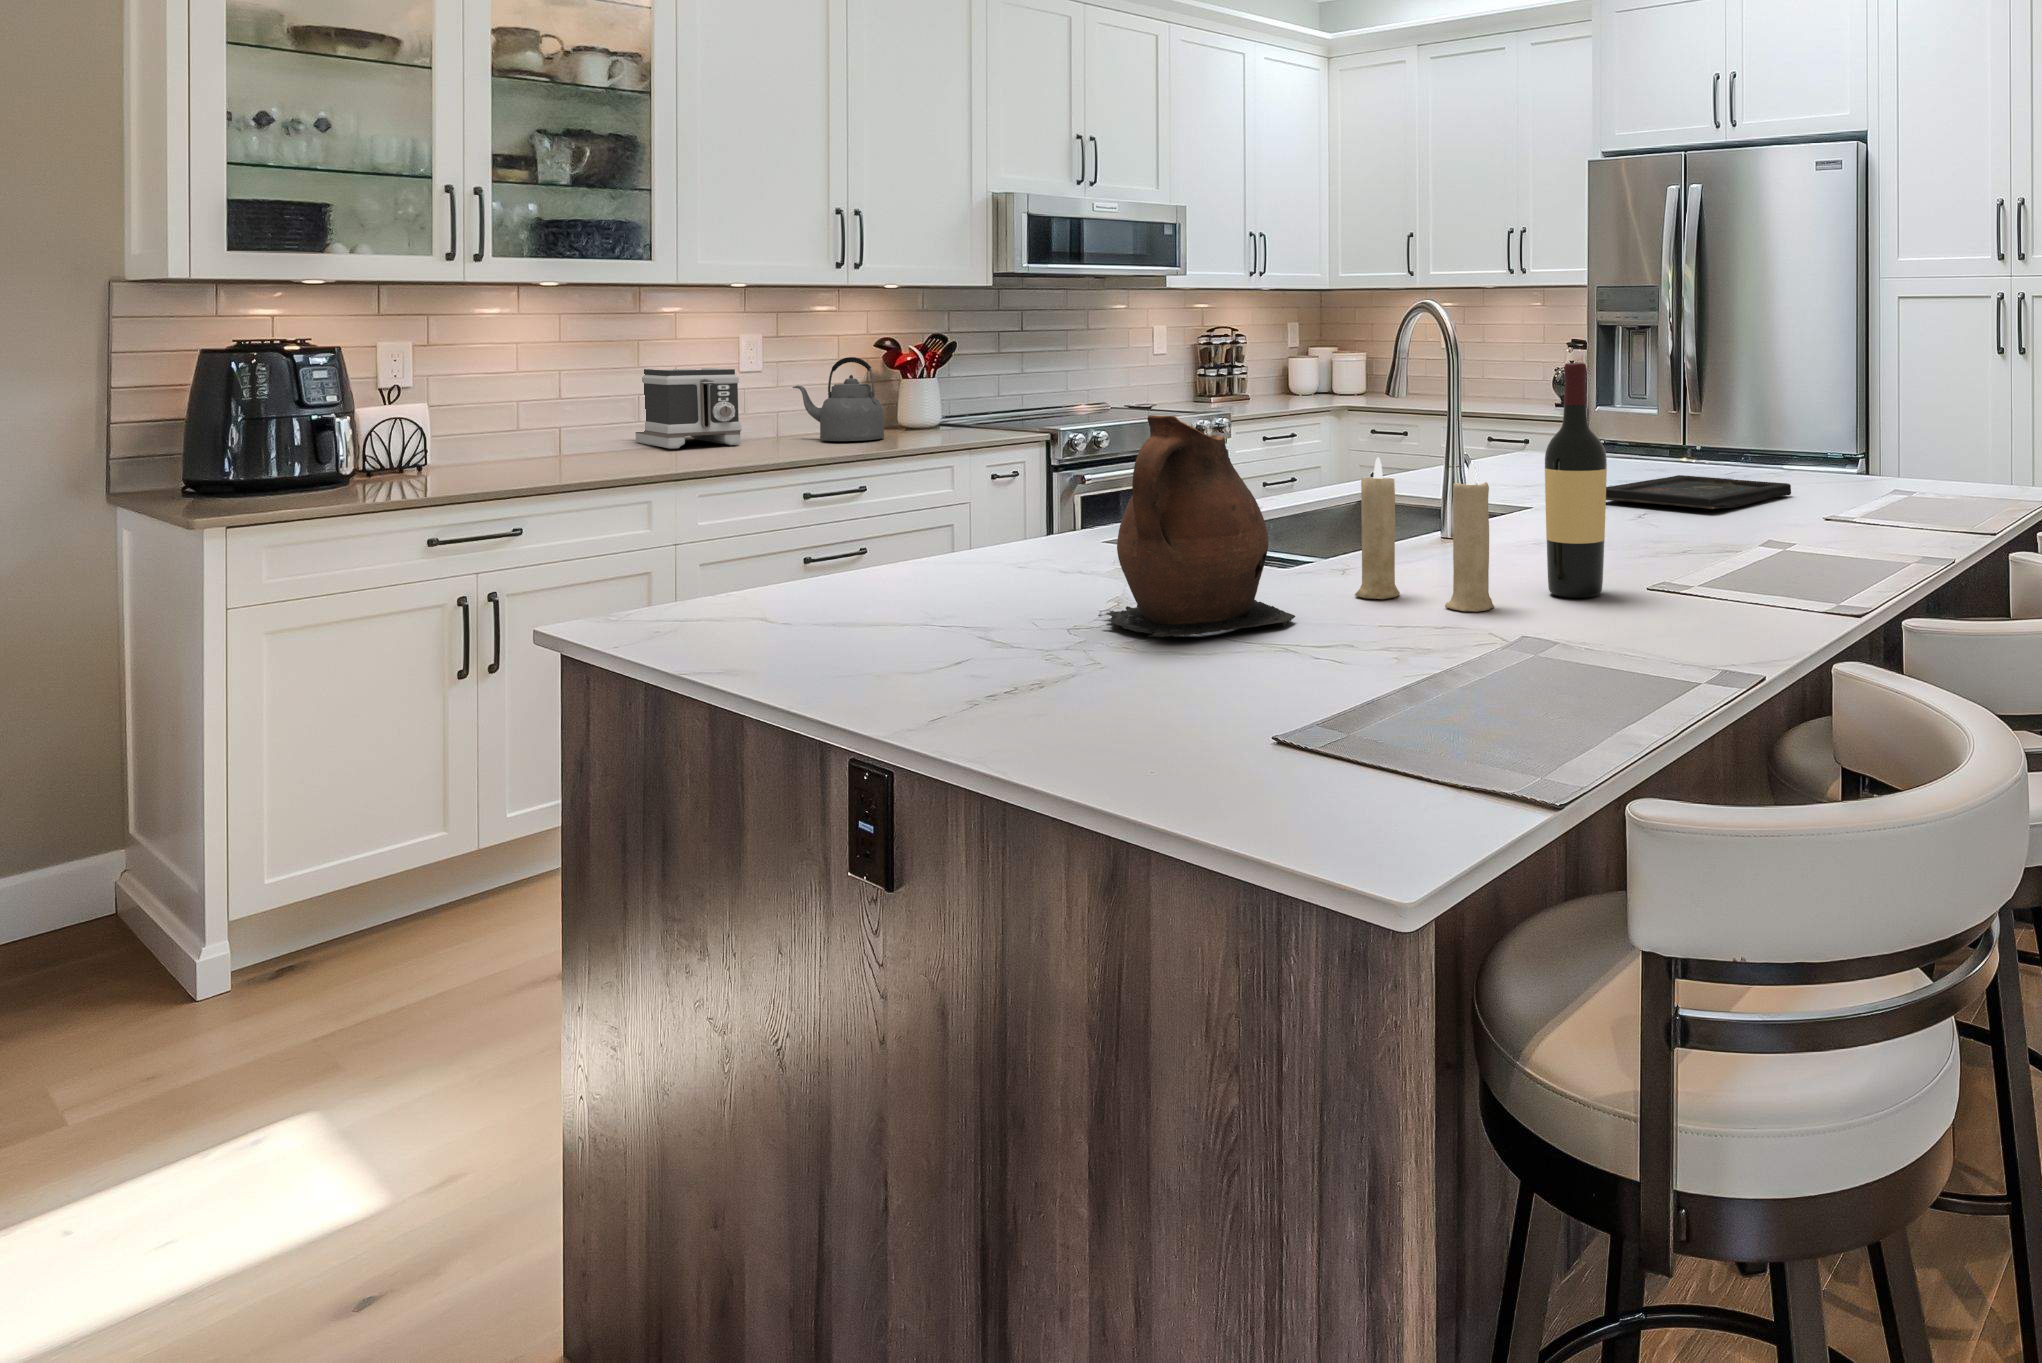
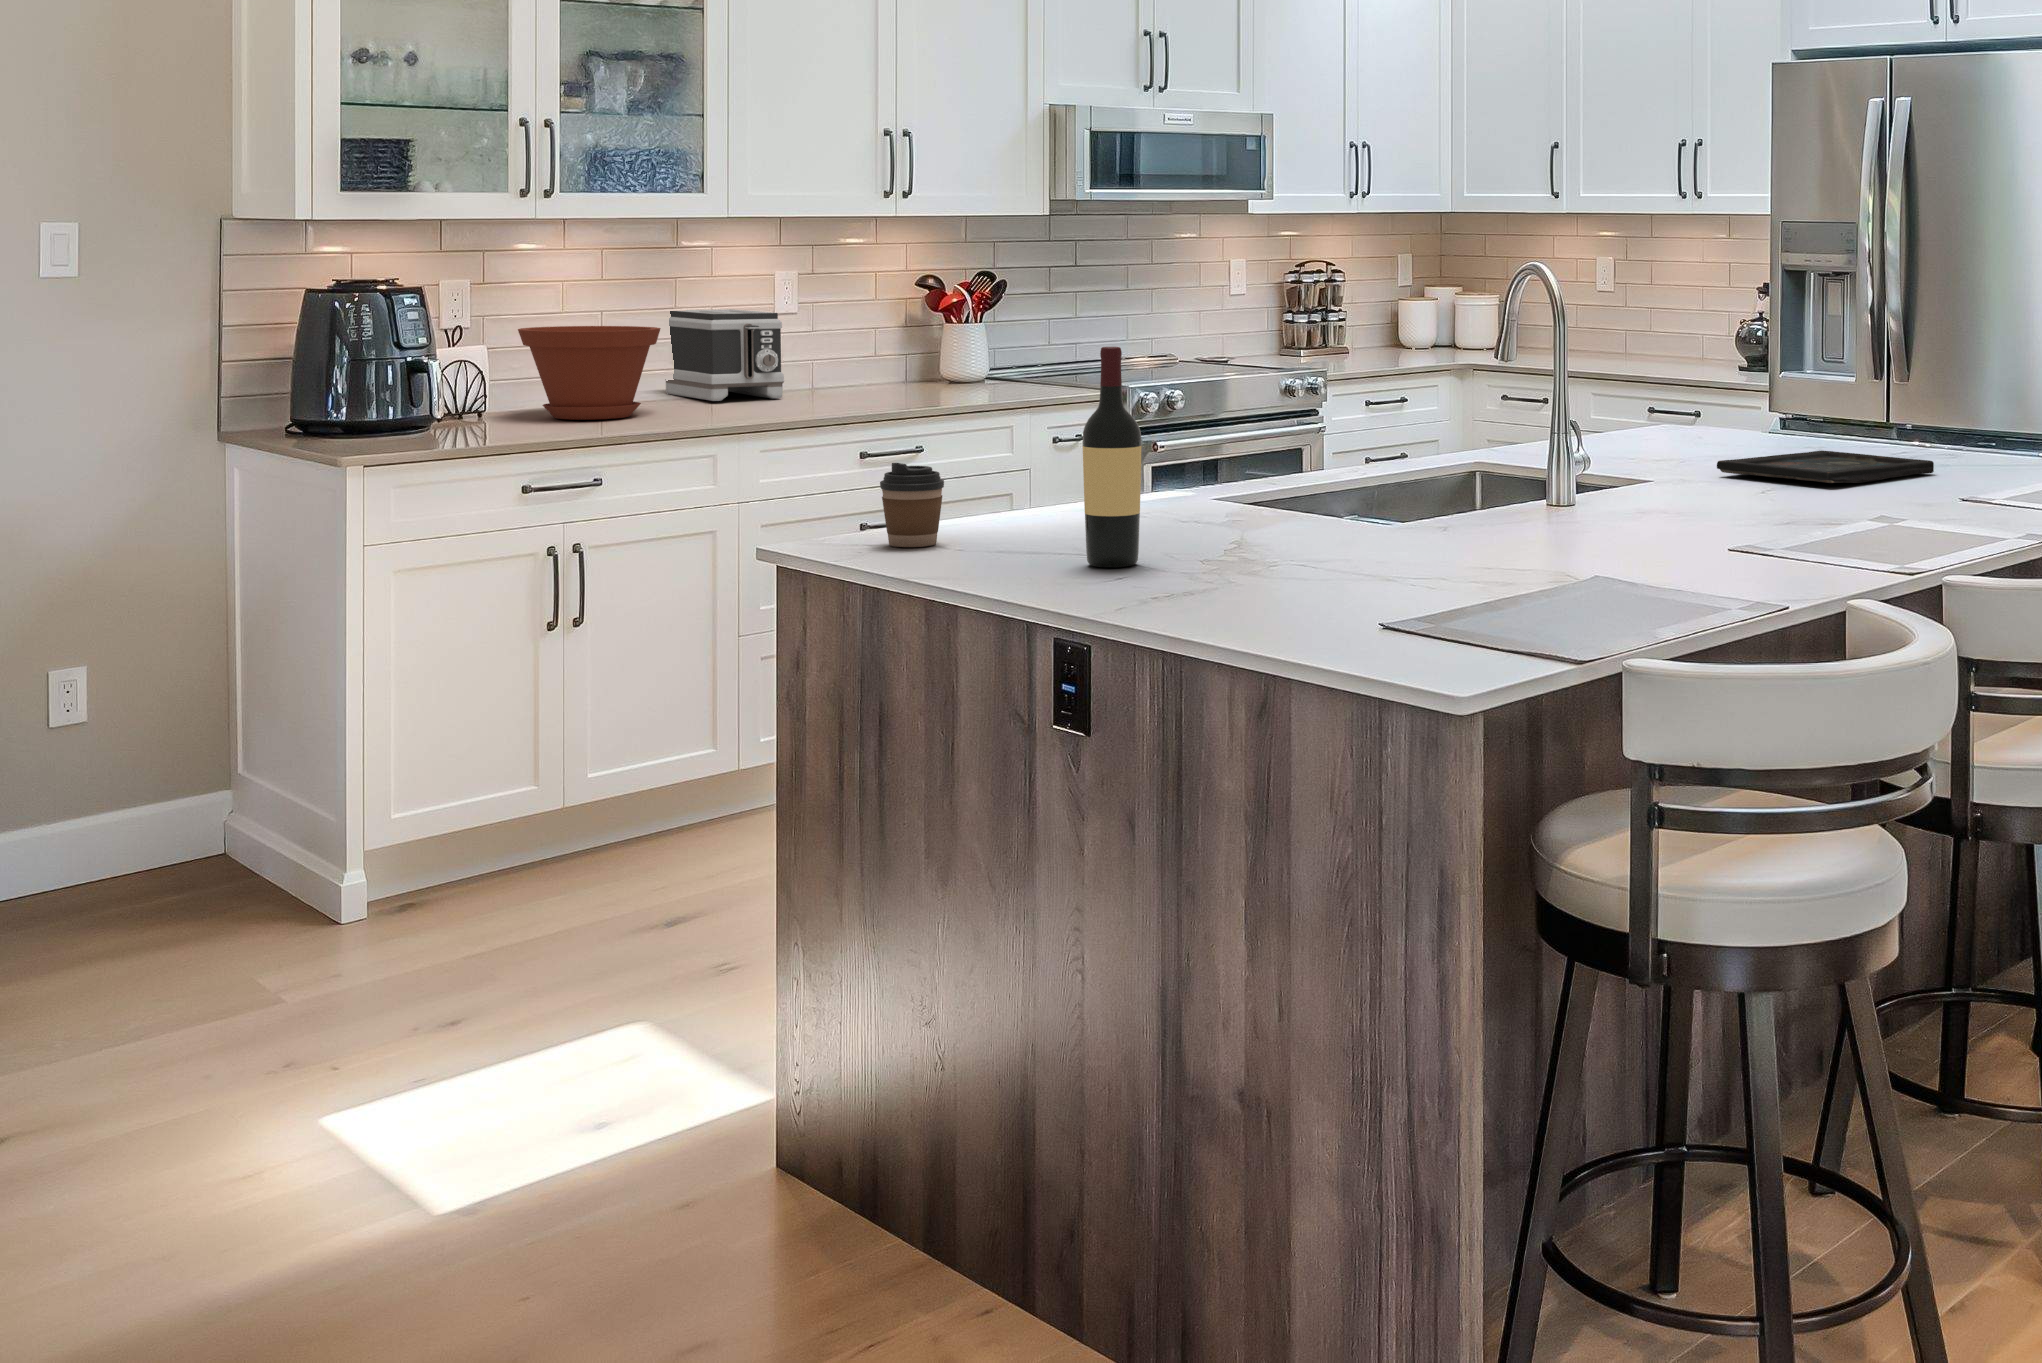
kettle: present [793,357,884,441] -> none [835,300,935,396]
wine bottle: present [1545,363,1607,598] -> present [1083,347,1142,567]
plant pot: none [455,382,606,469] -> present [518,326,661,420]
ceramic pitcher: present [1098,415,1295,637] -> none [1236,380,1400,560]
candle: present [1355,457,1494,612] -> none [1452,415,1571,552]
coffee cup: none [658,525,745,628] -> present [880,463,944,547]

